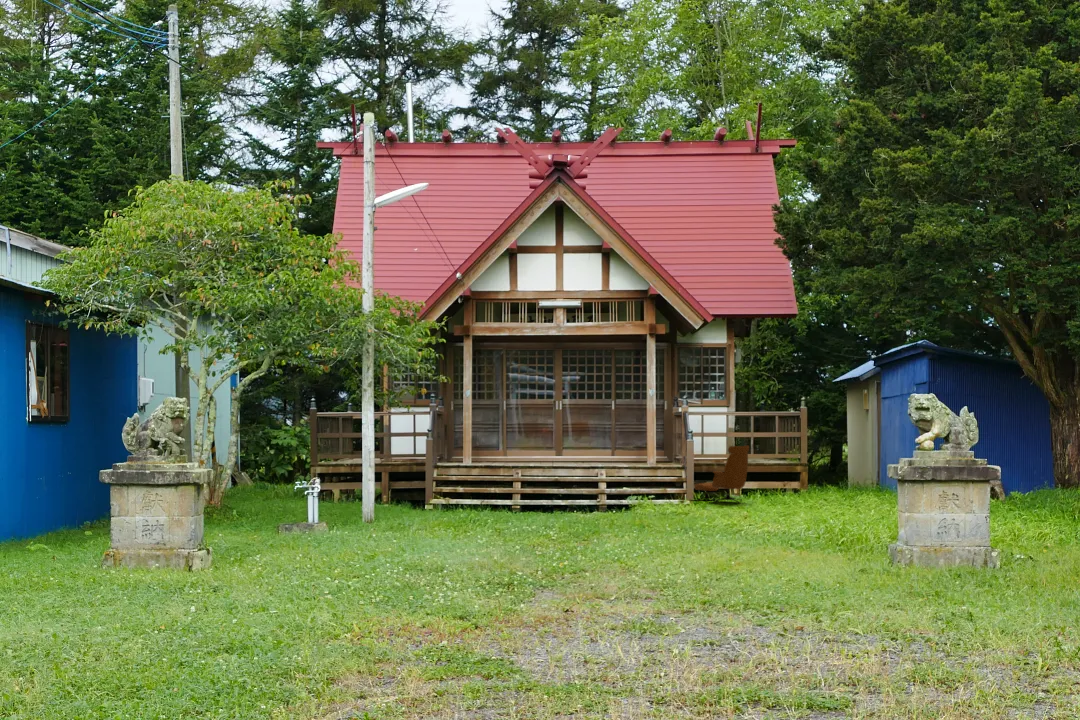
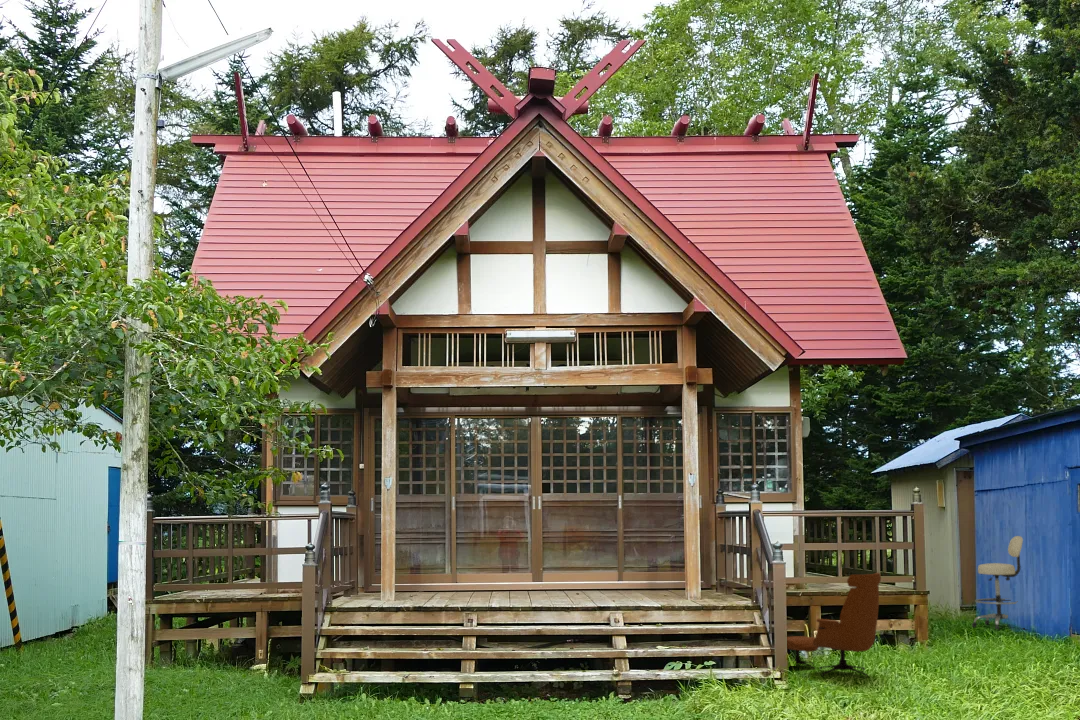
stool: none [844,429,878,489] -> present [972,536,1025,630]

